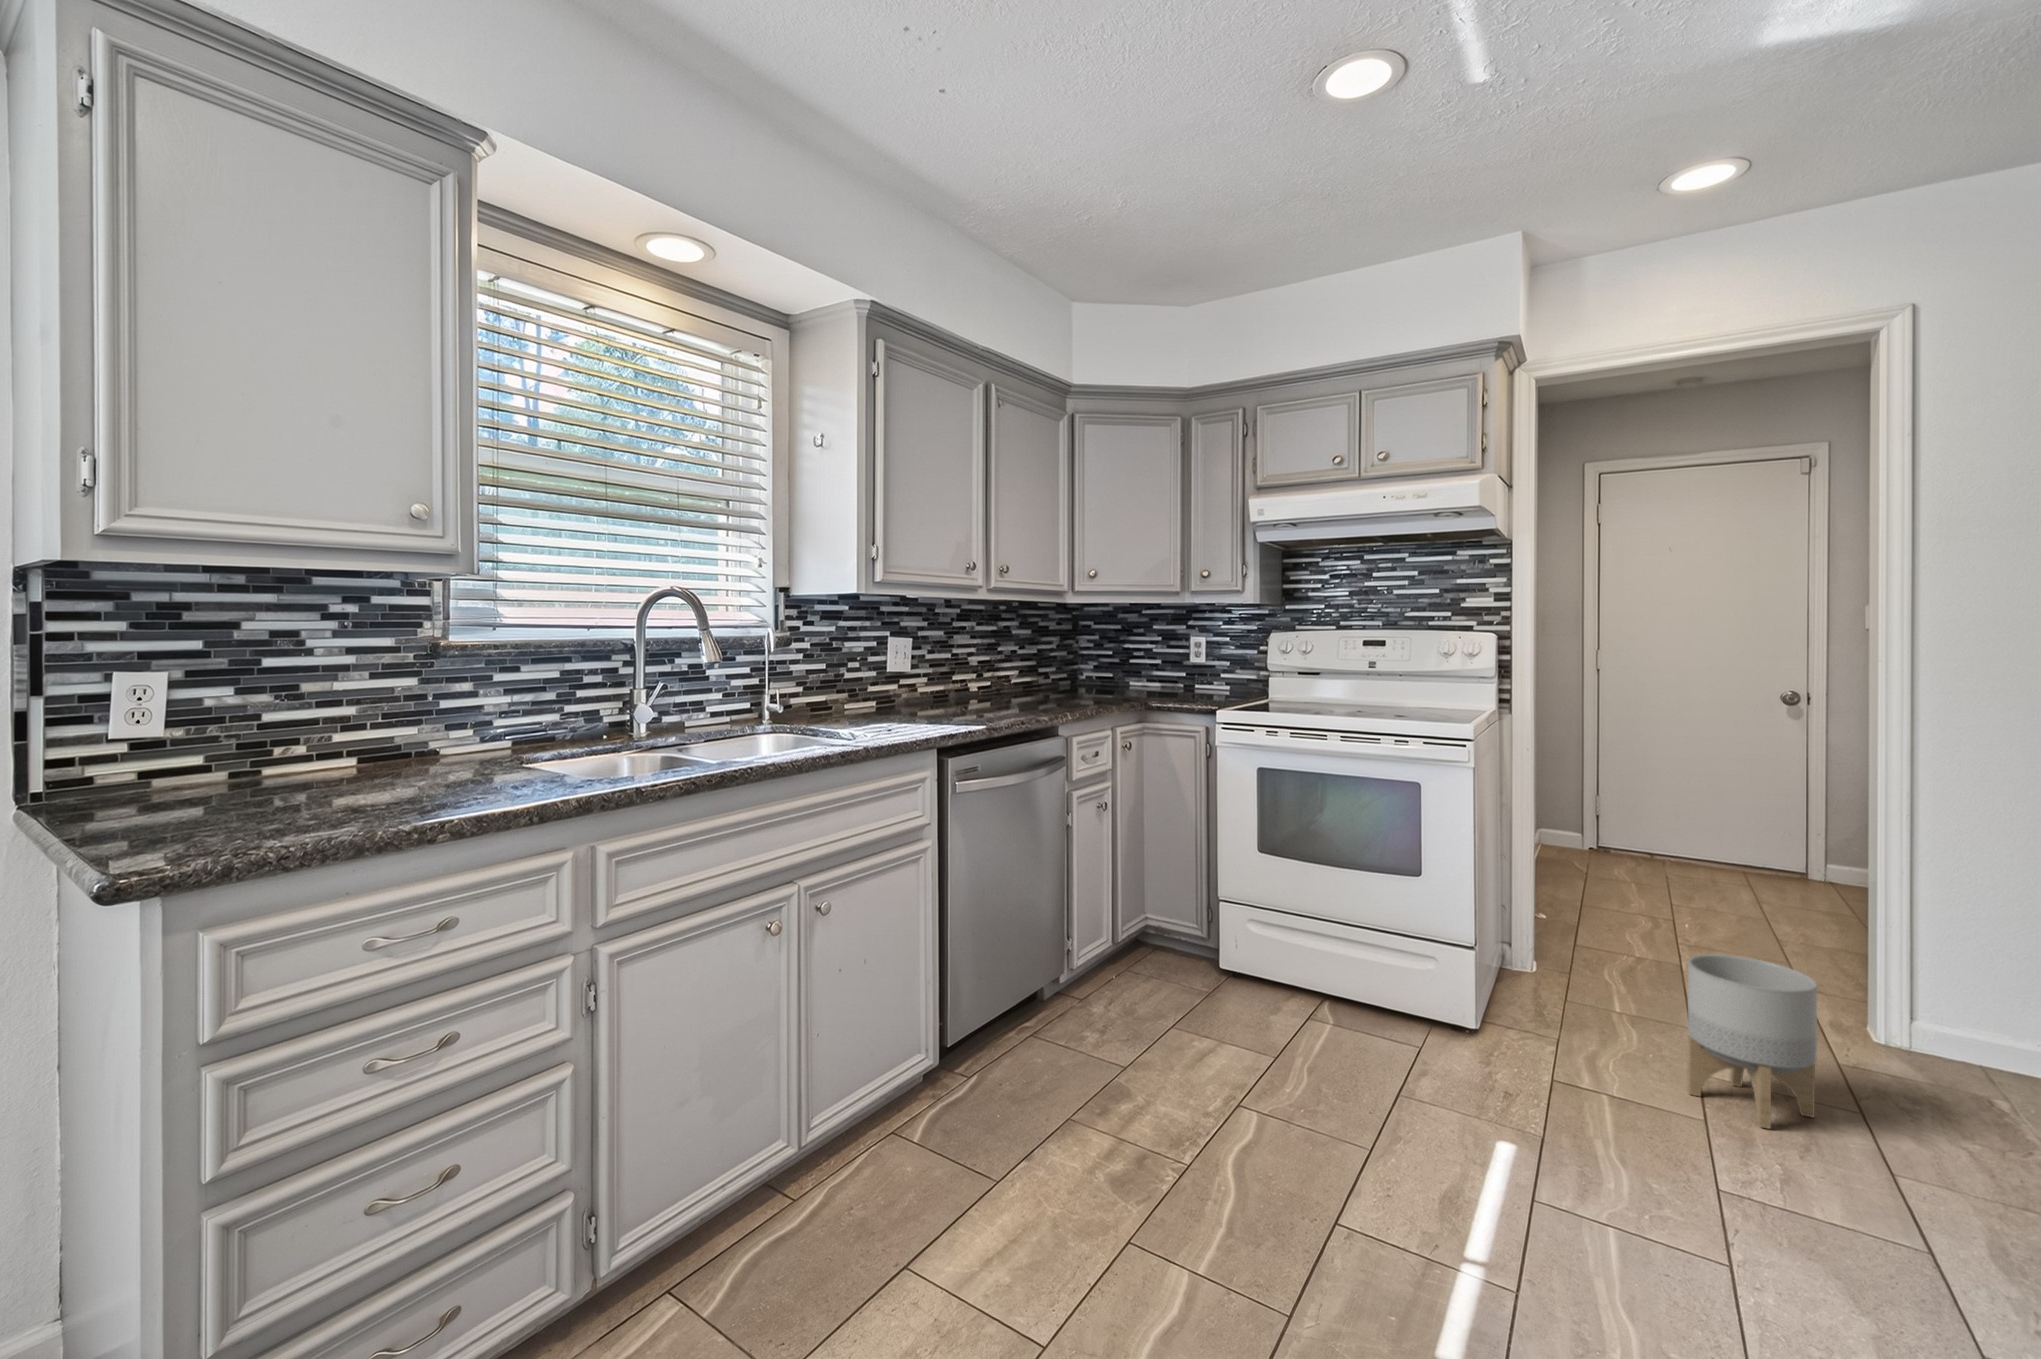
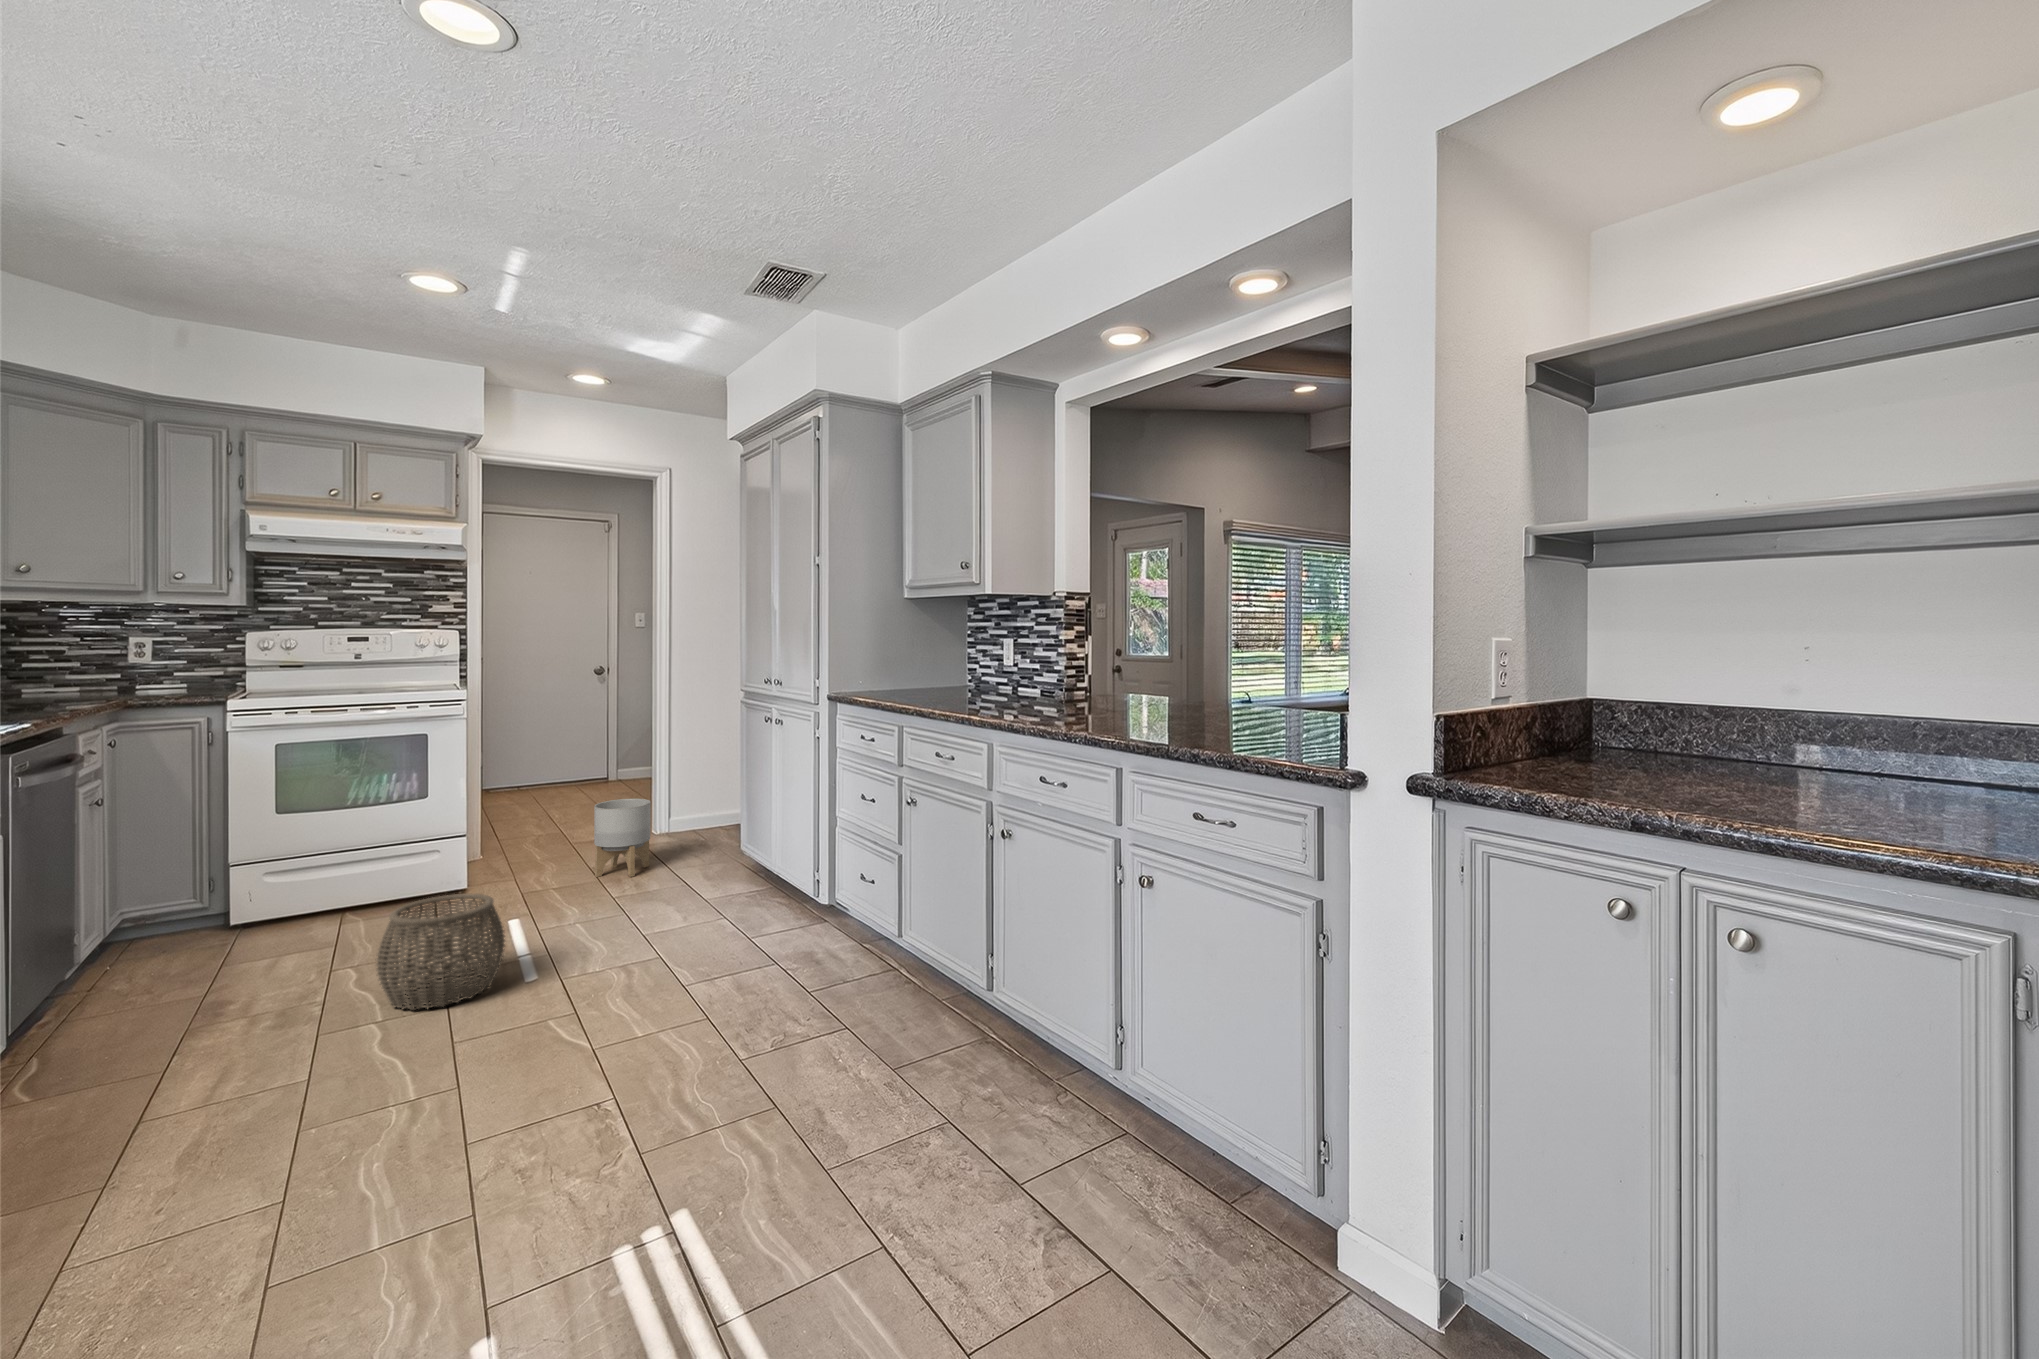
woven basket: none [1219,1058,1405,1280] -> present [376,894,505,1010]

